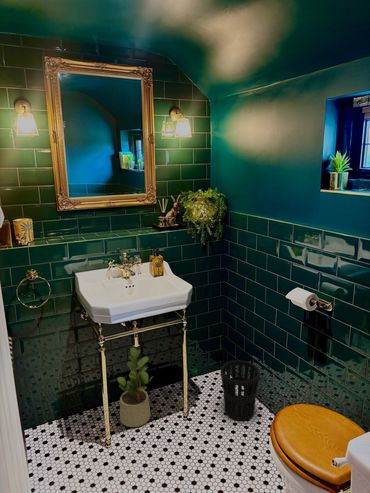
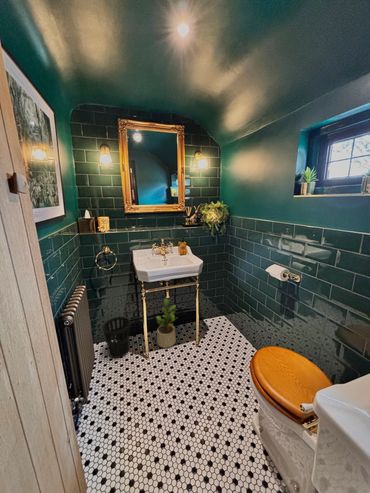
wastebasket: present [221,360,260,421] -> present [103,317,130,358]

